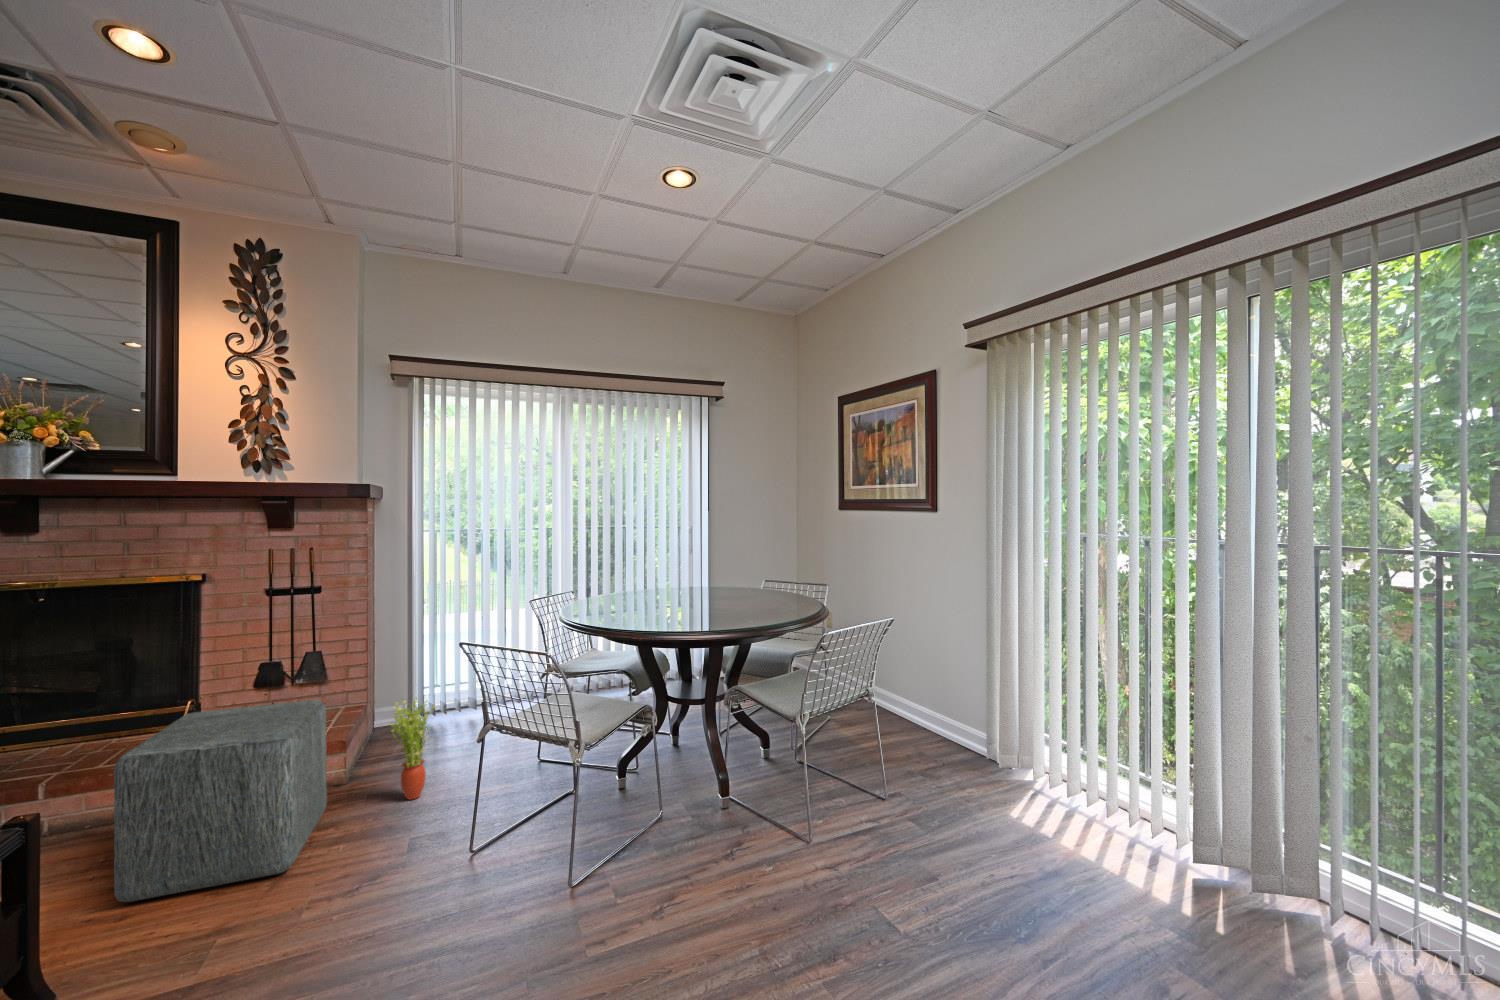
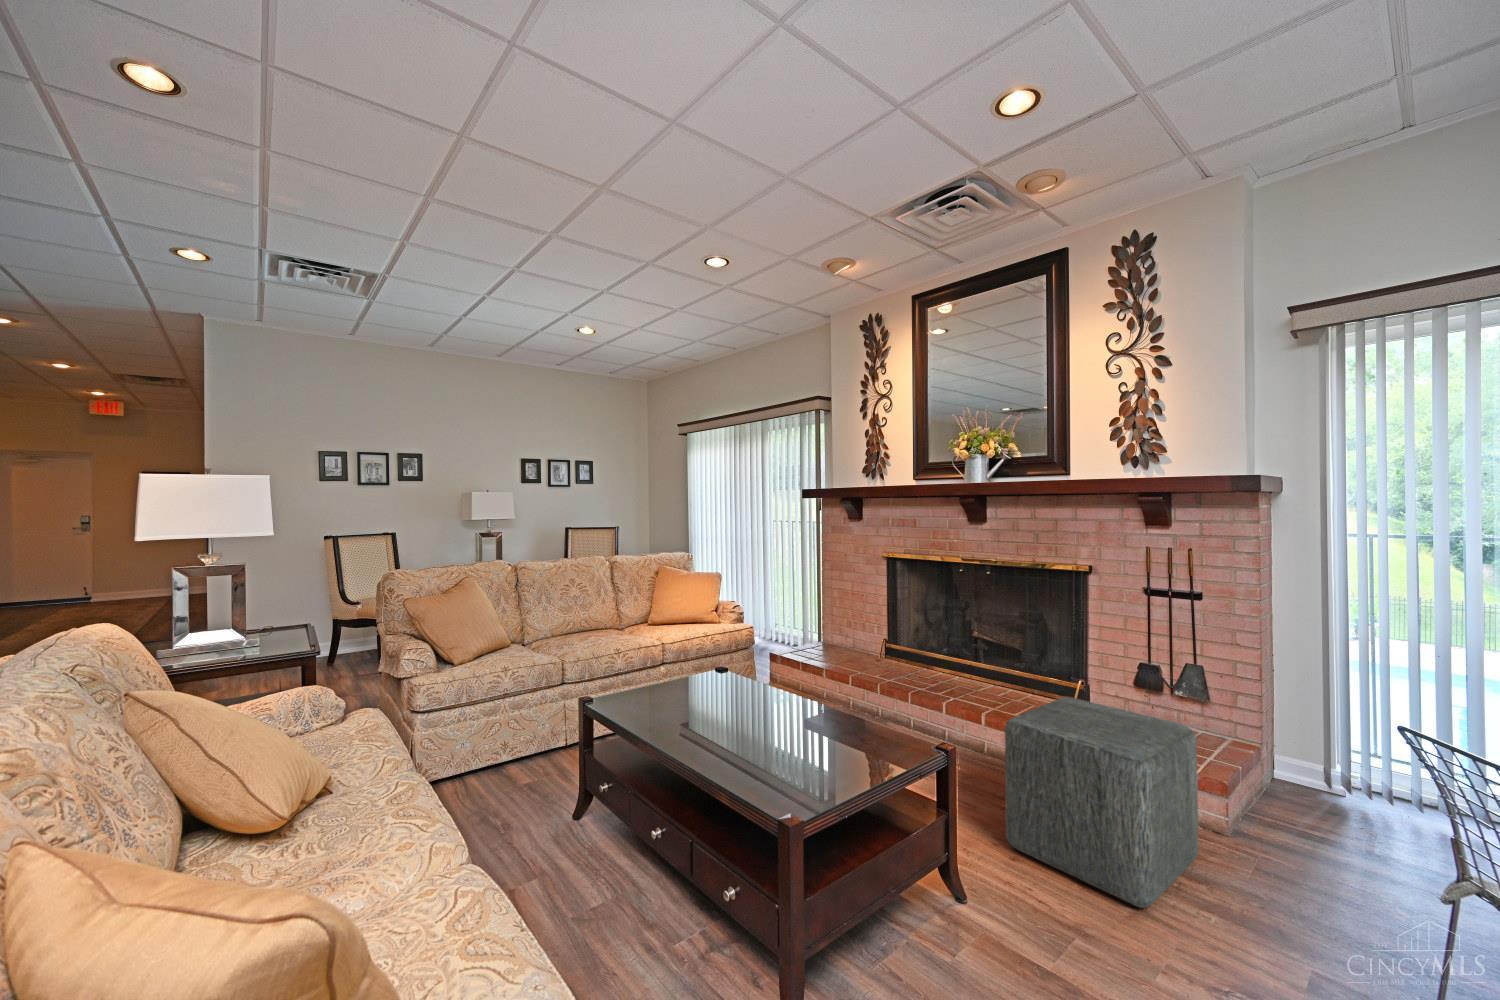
potted plant: present [392,699,435,800] -> none [1282,763,1362,912]

